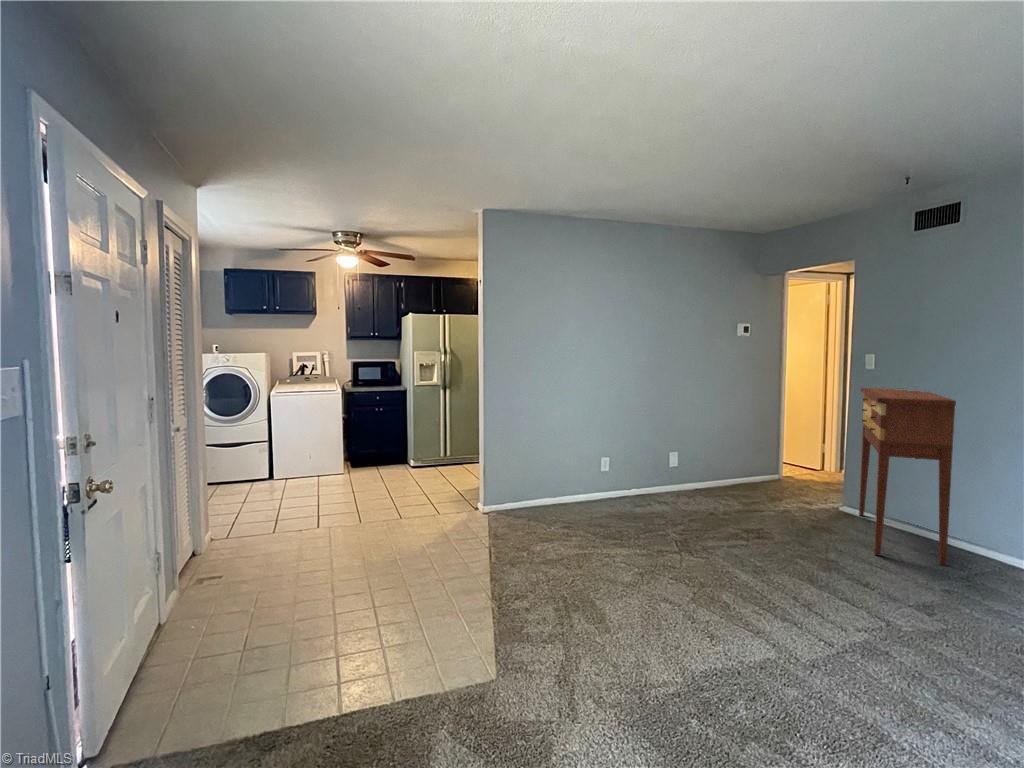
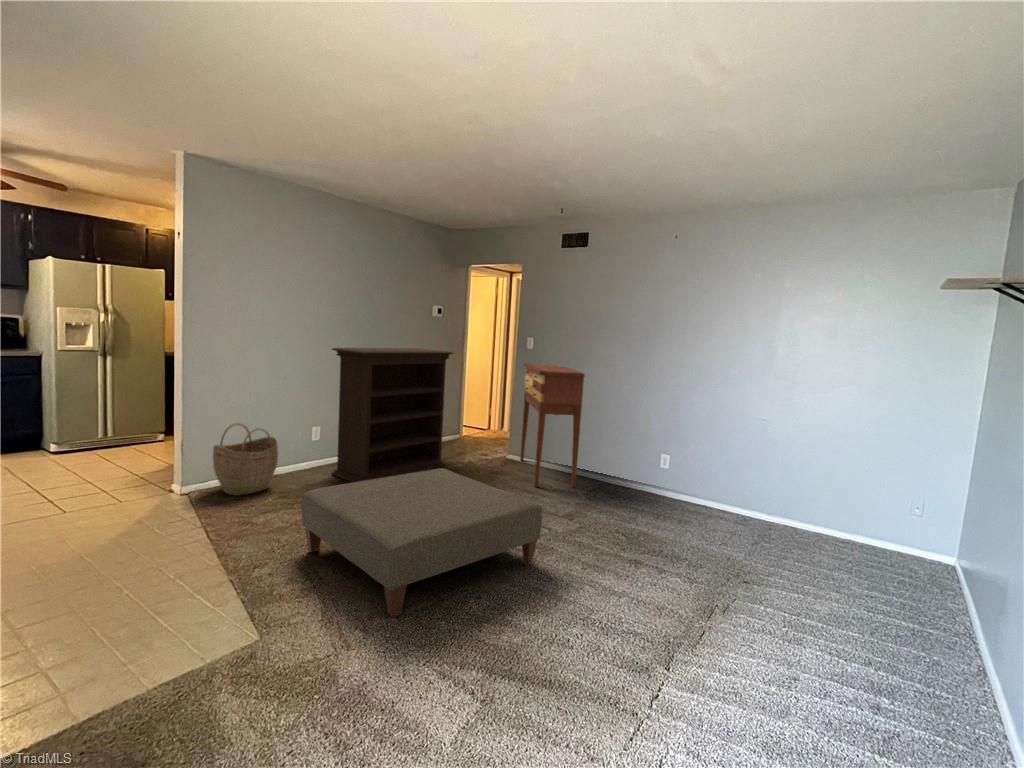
bookshelf: none [616,373,758,525] -> present [331,348,453,482]
woven basket: none [507,451,563,521] -> present [213,423,278,496]
ottoman: none [563,517,863,695] -> present [301,468,542,617]

